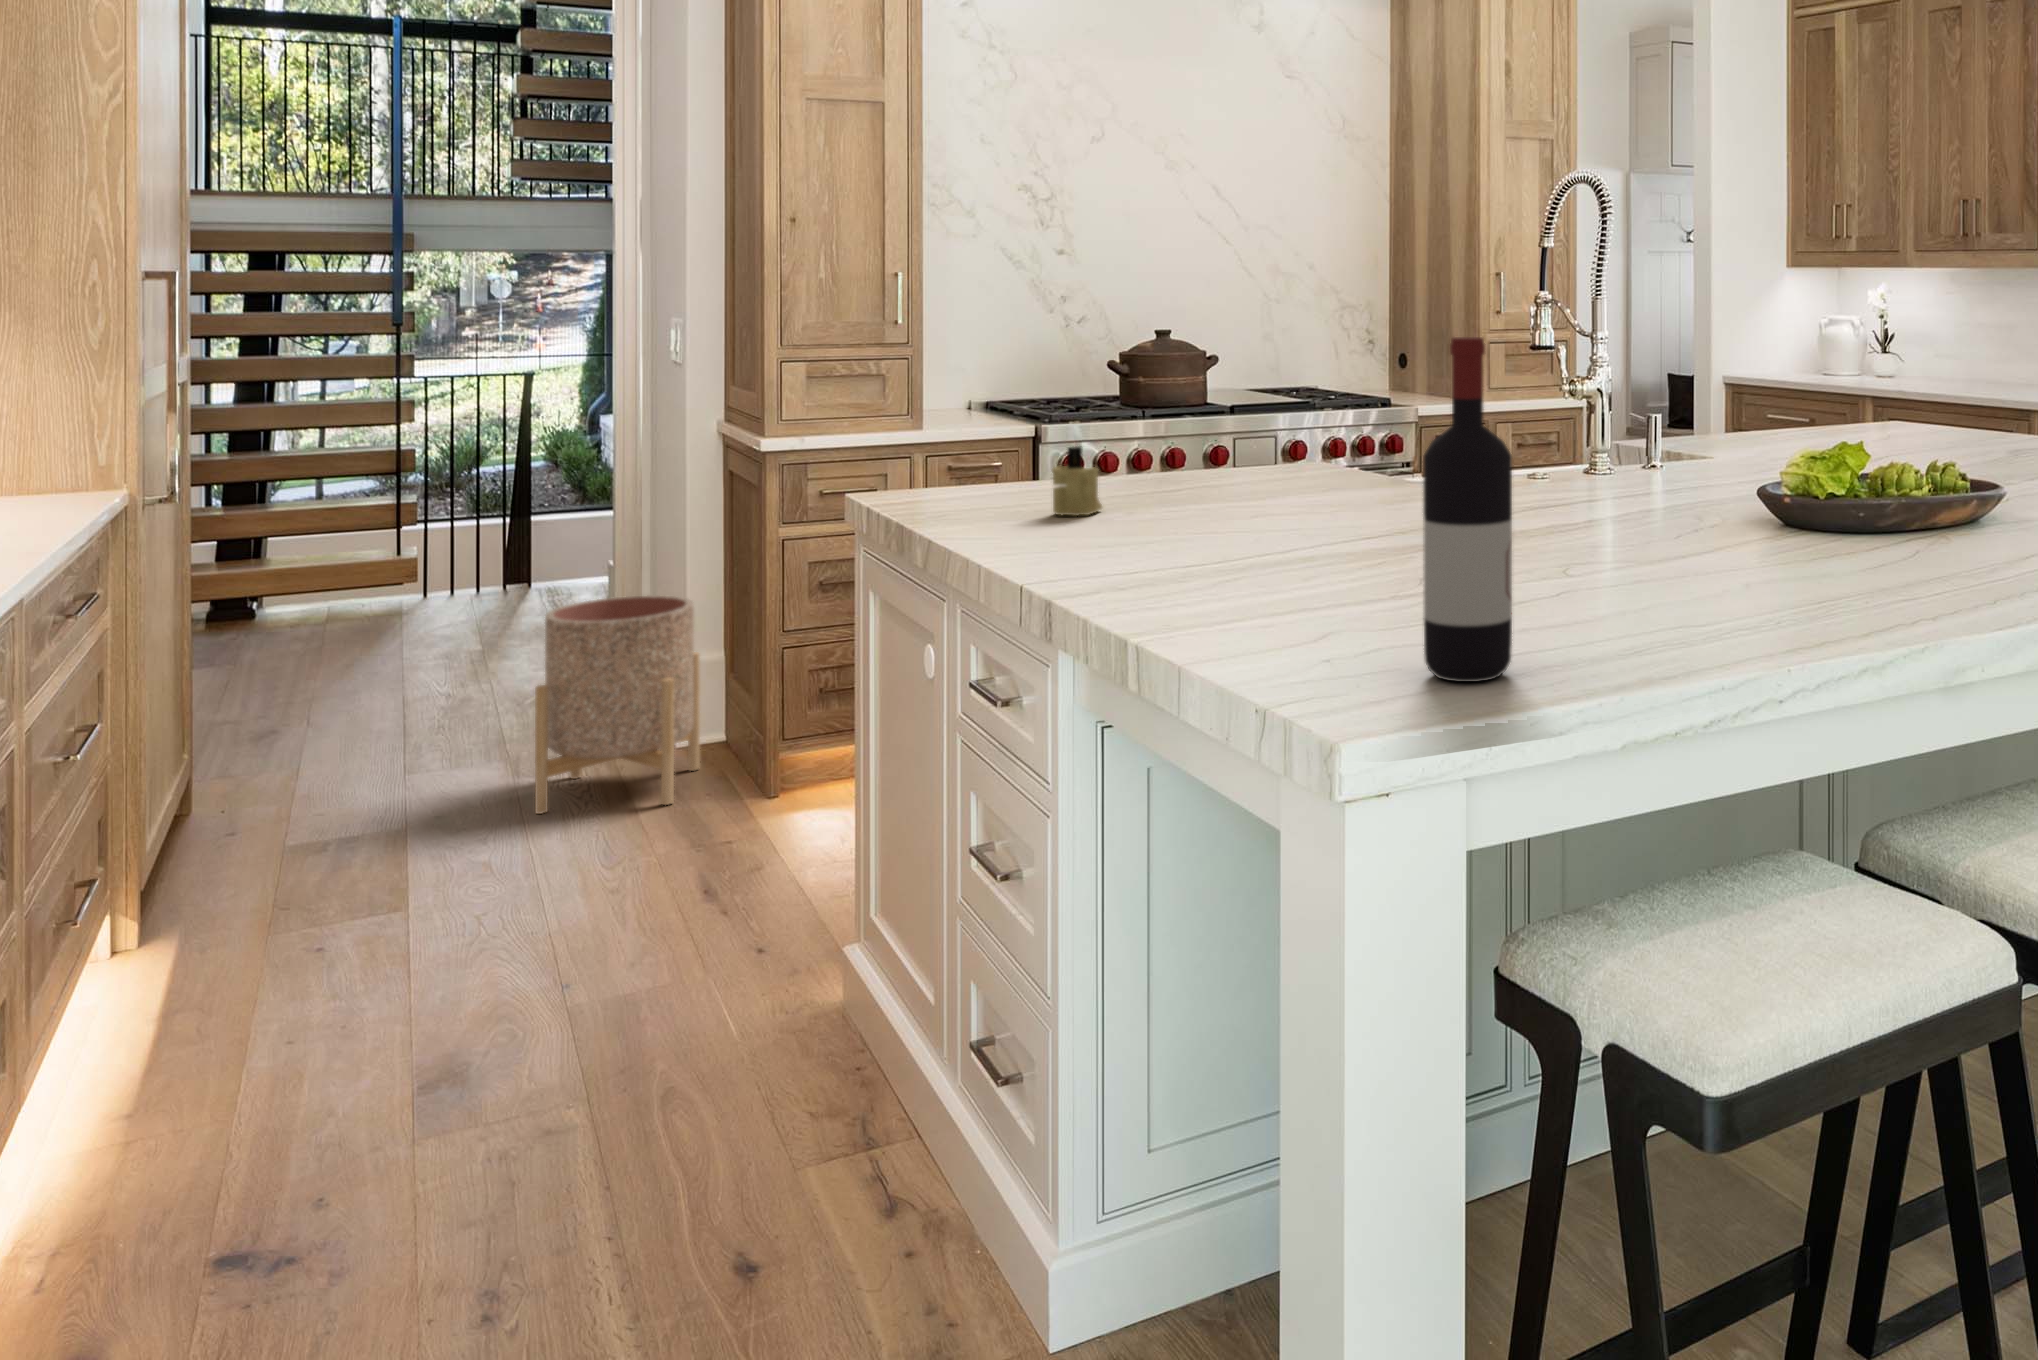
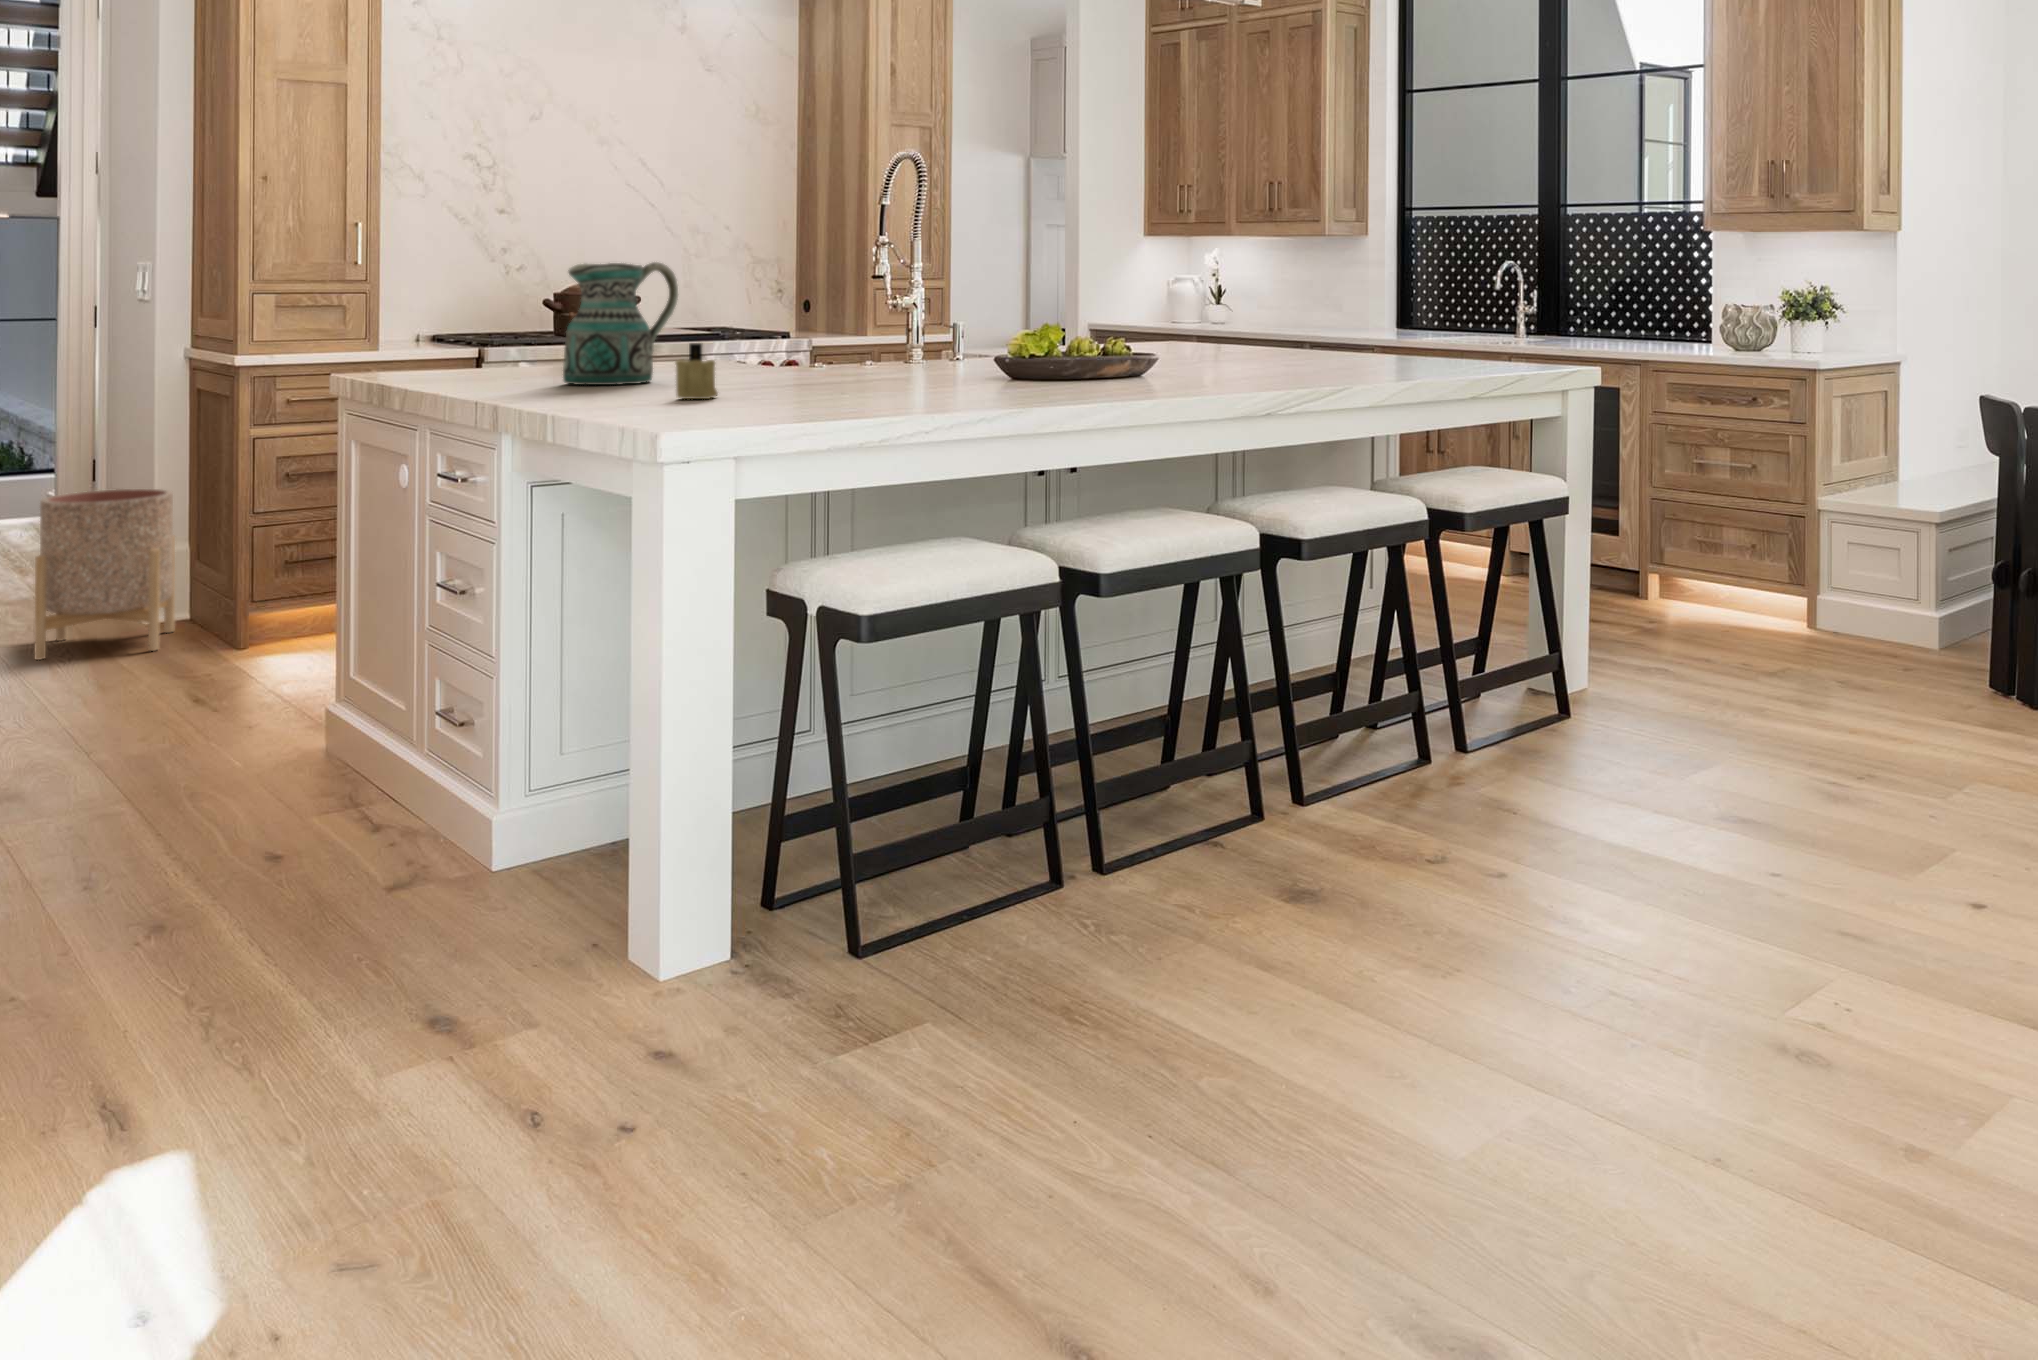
wine bottle: present [1423,337,1512,682] -> none [729,231,778,405]
ceramic pitcher: none [1130,356,1299,561] -> present [563,262,678,385]
candle: present [1052,446,1102,516] -> present [676,343,718,399]

